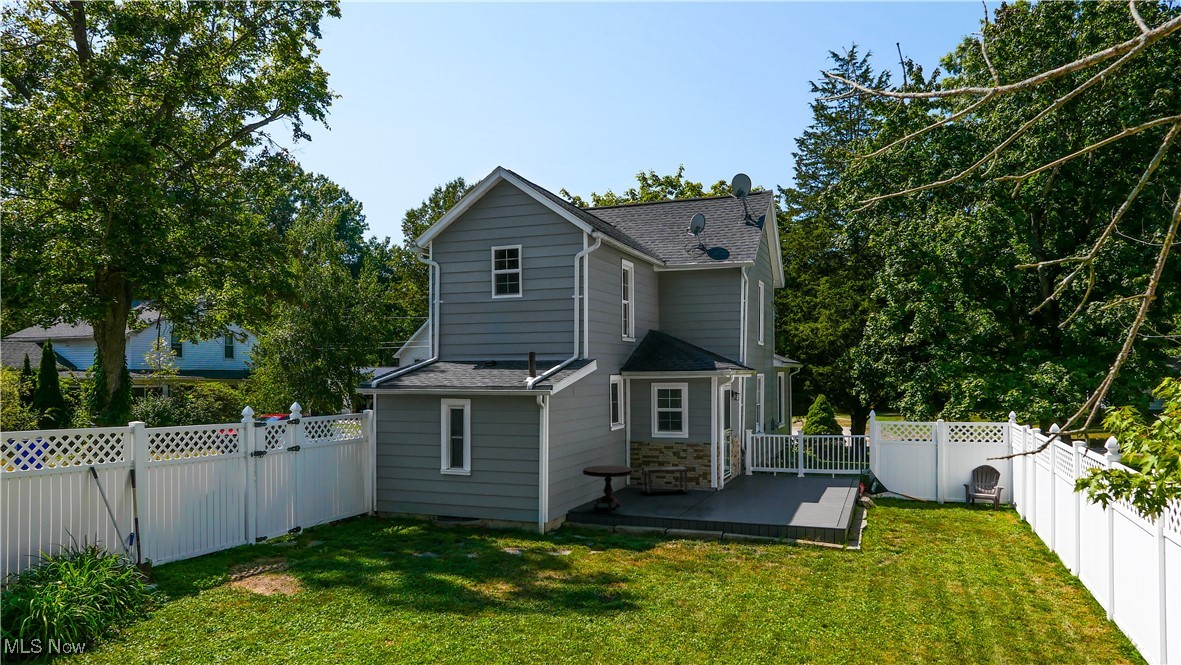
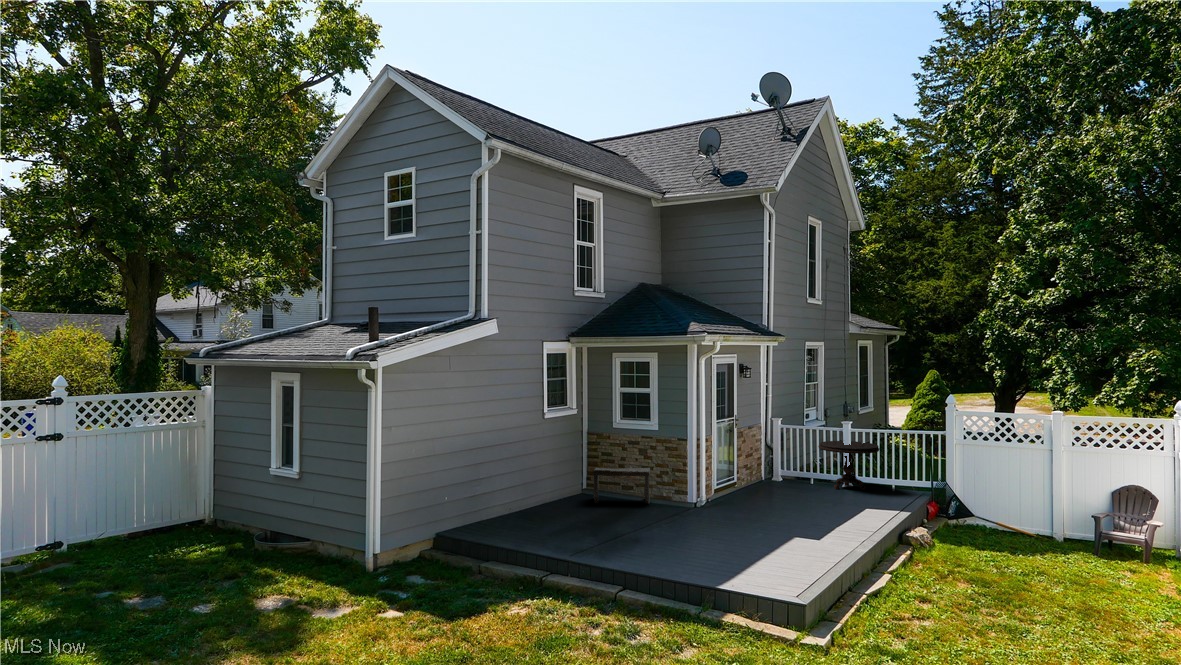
side table: present [582,466,634,511] -> present [818,441,880,490]

